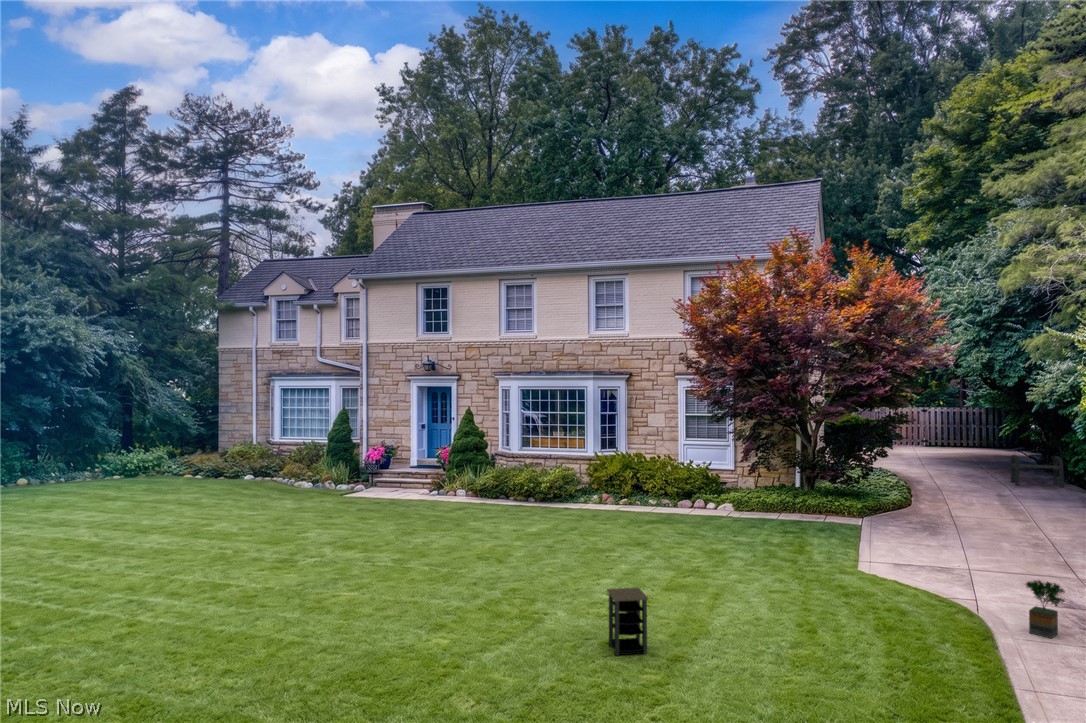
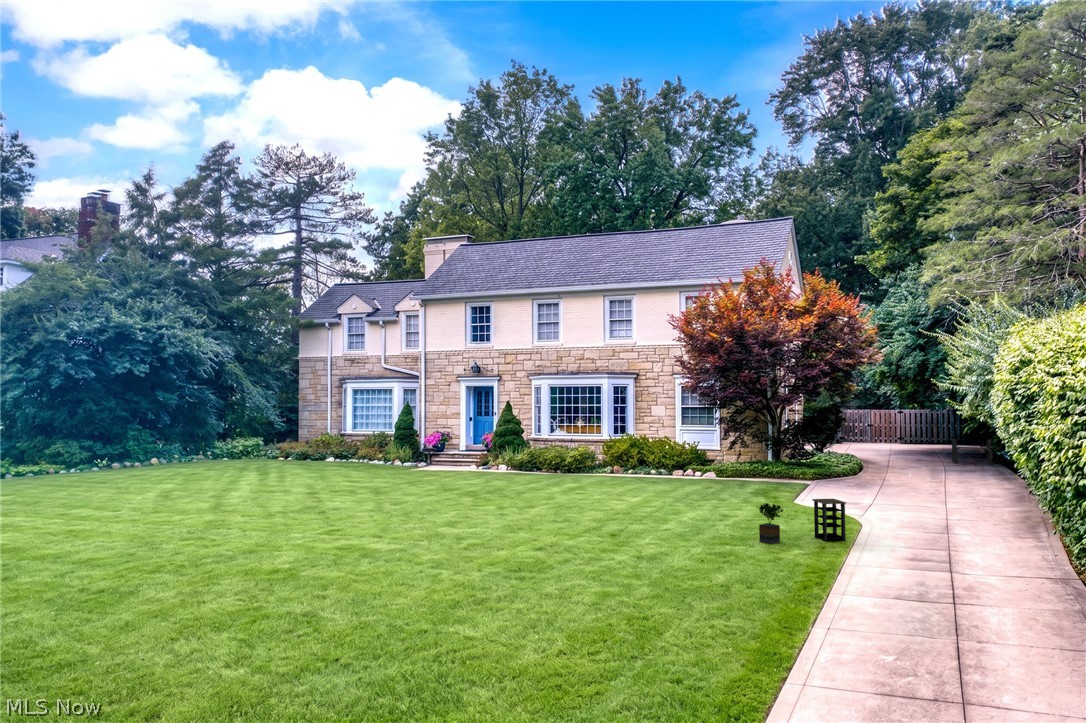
potted tree: present [1026,580,1065,638] -> present [759,503,783,544]
side table: present [607,588,648,656] -> present [812,499,846,542]

